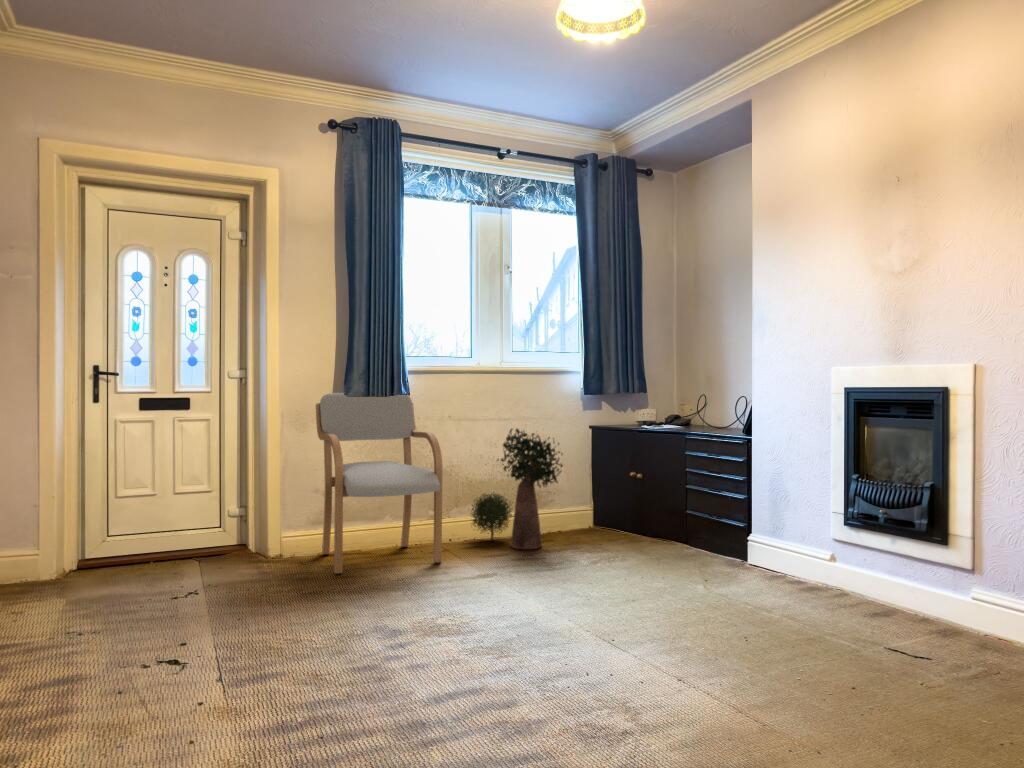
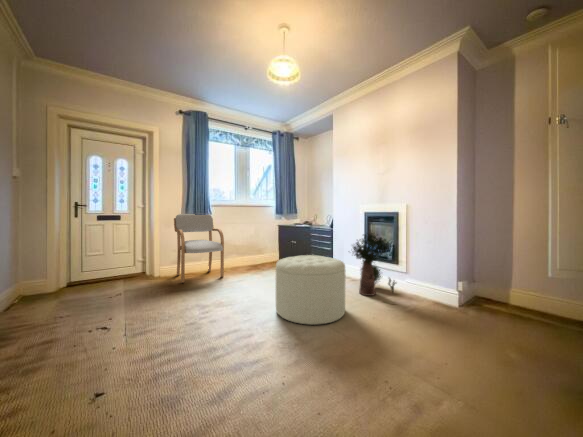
potted plant: present [472,428,563,549] -> present [353,233,396,296]
ottoman: none [577,510,771,700] -> present [276,255,346,325]

